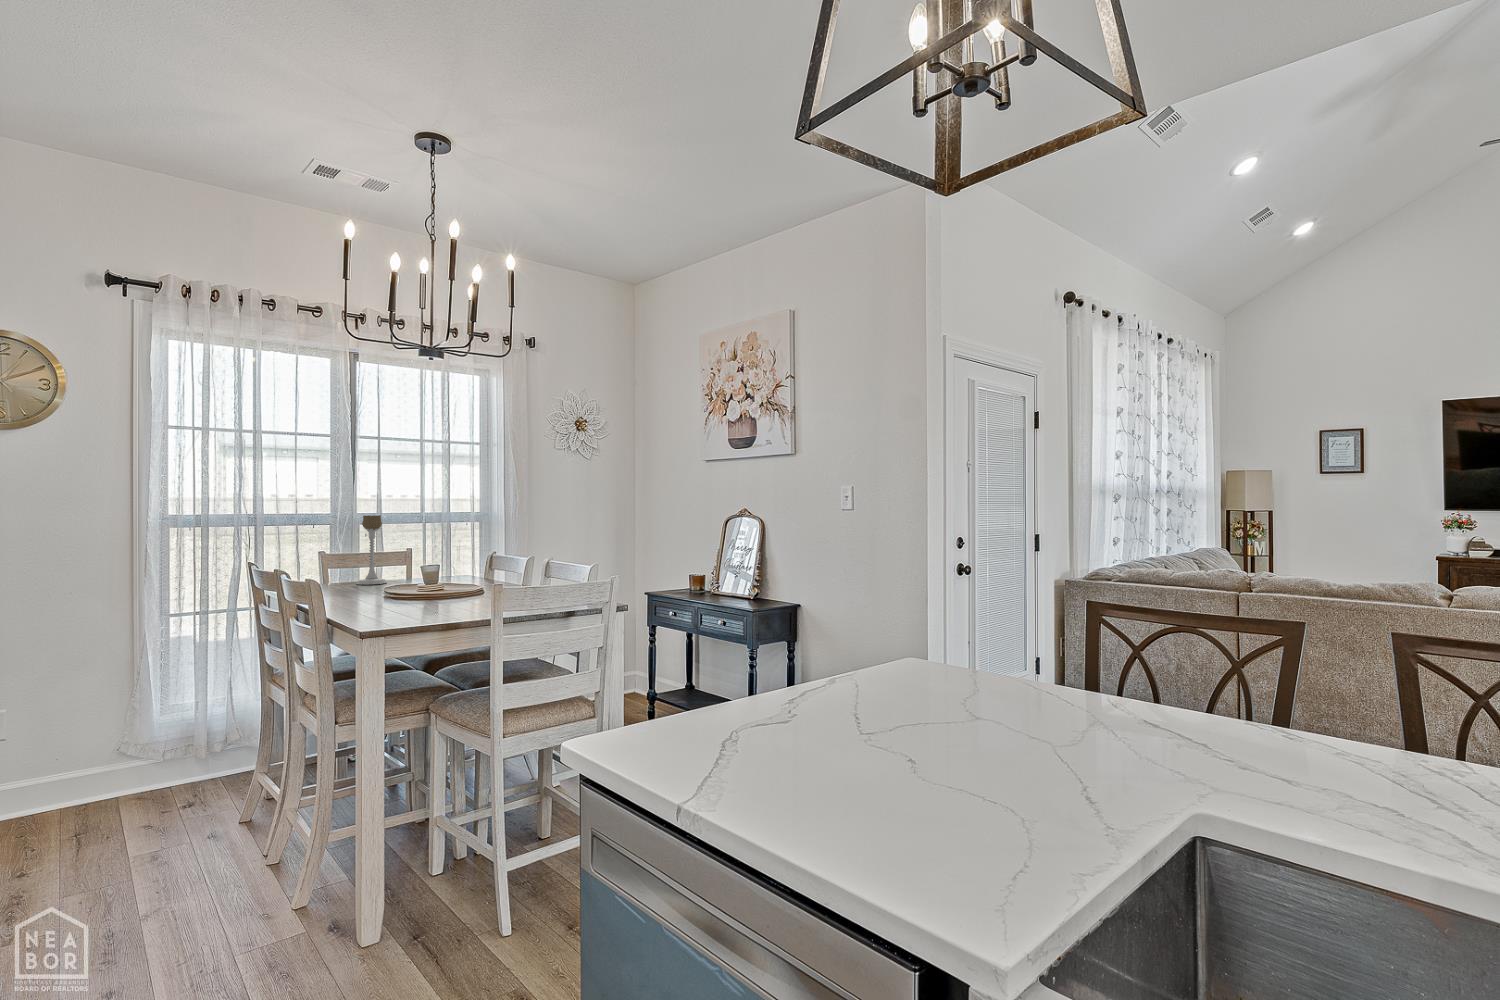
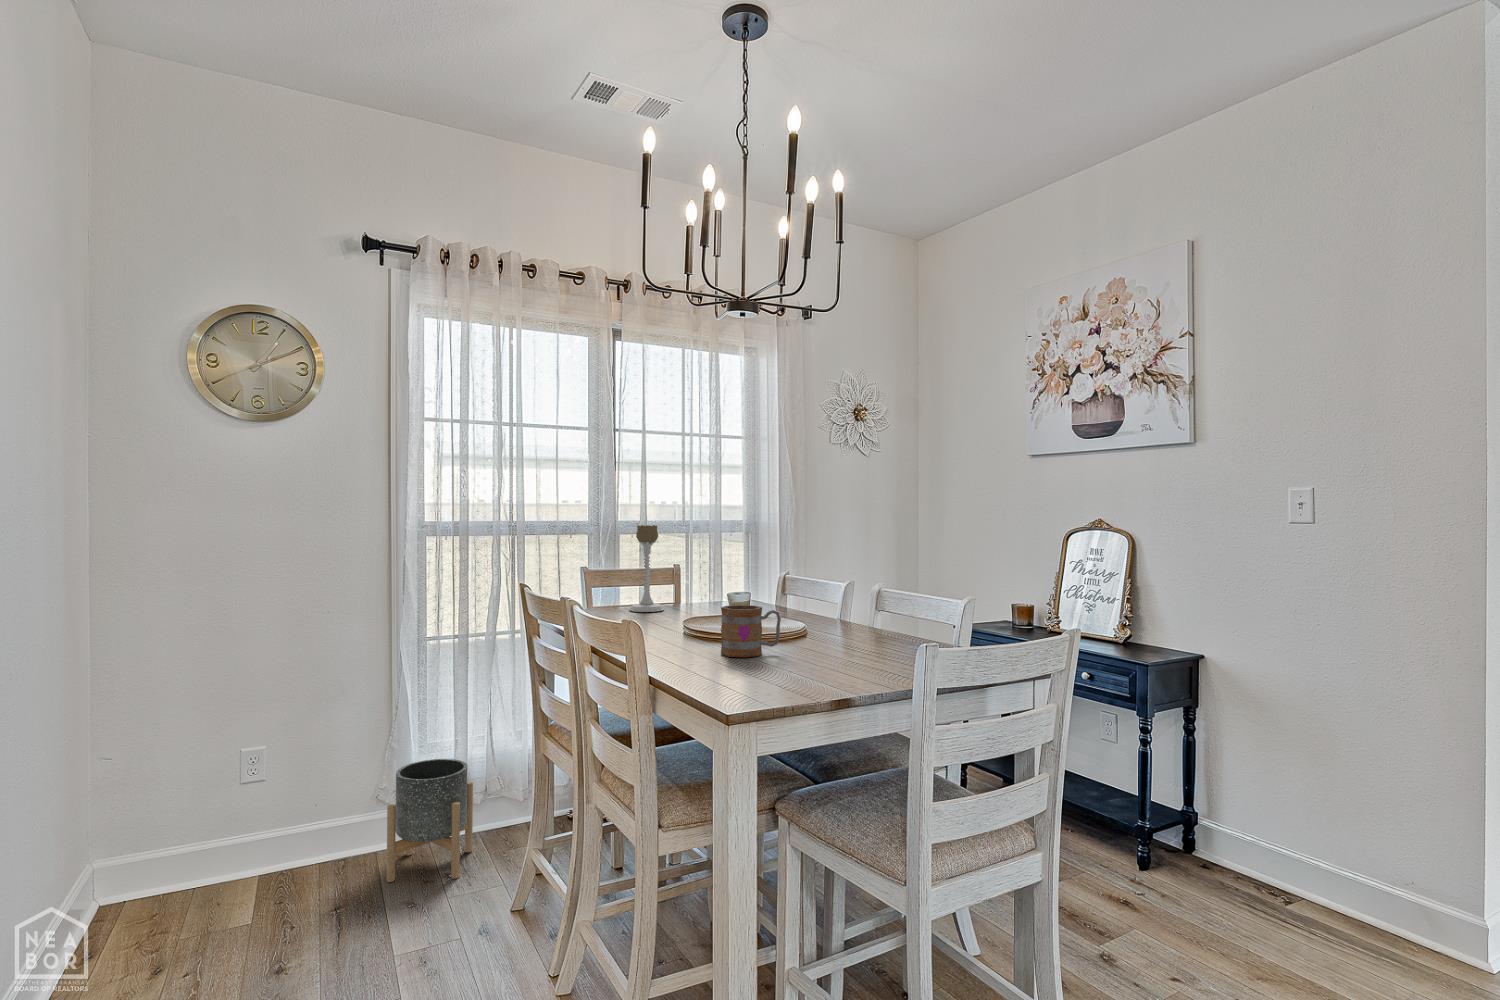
mug: none [402,570,450,607] -> present [721,605,781,657]
planter: none [126,713,213,815] -> present [387,759,473,882]

